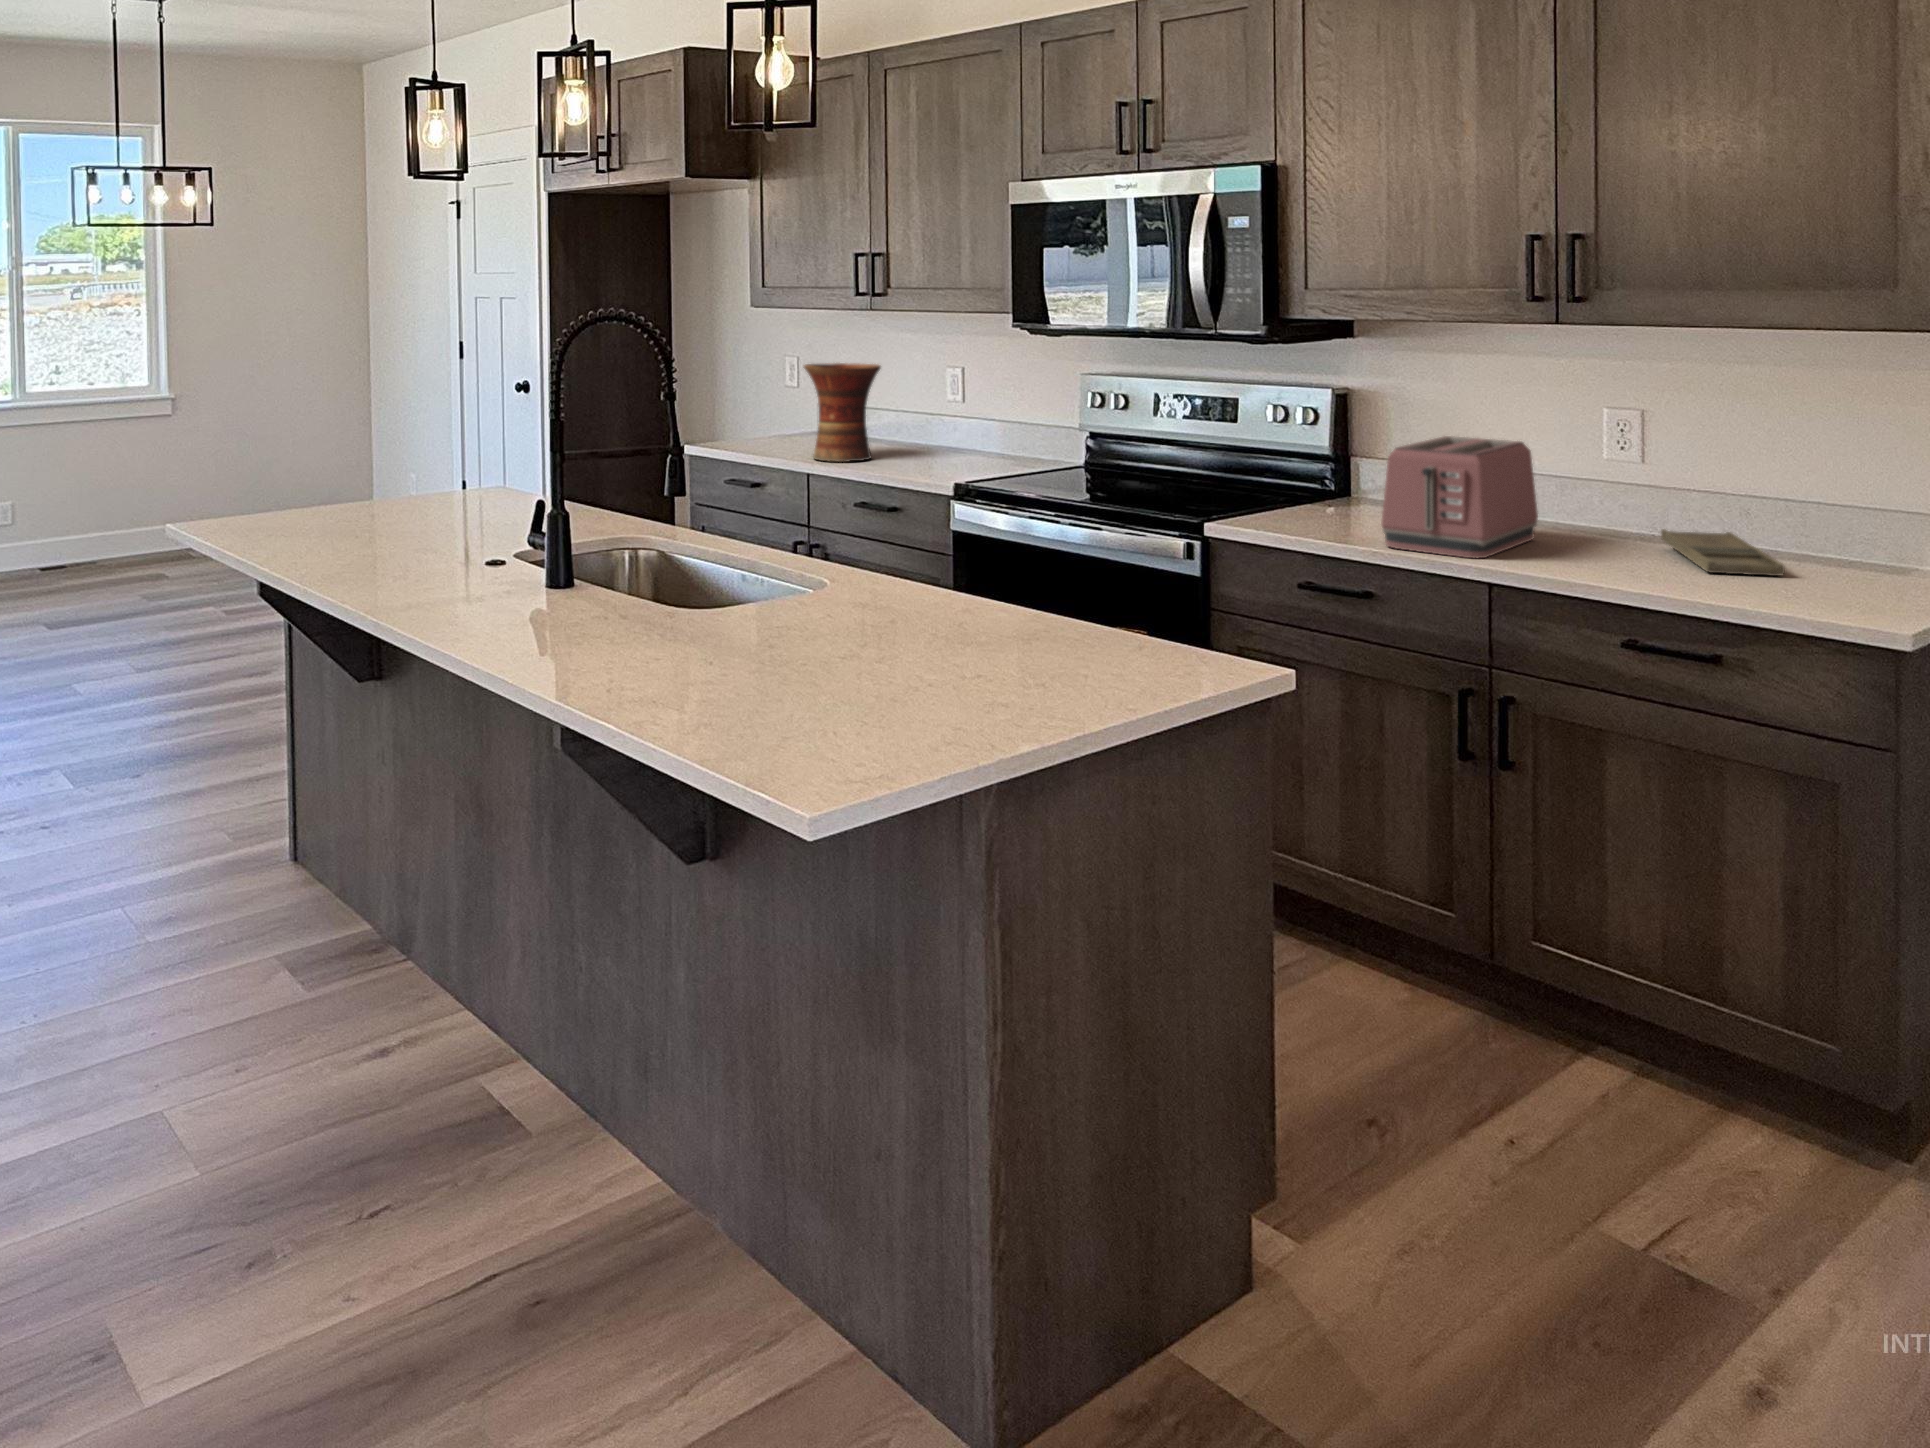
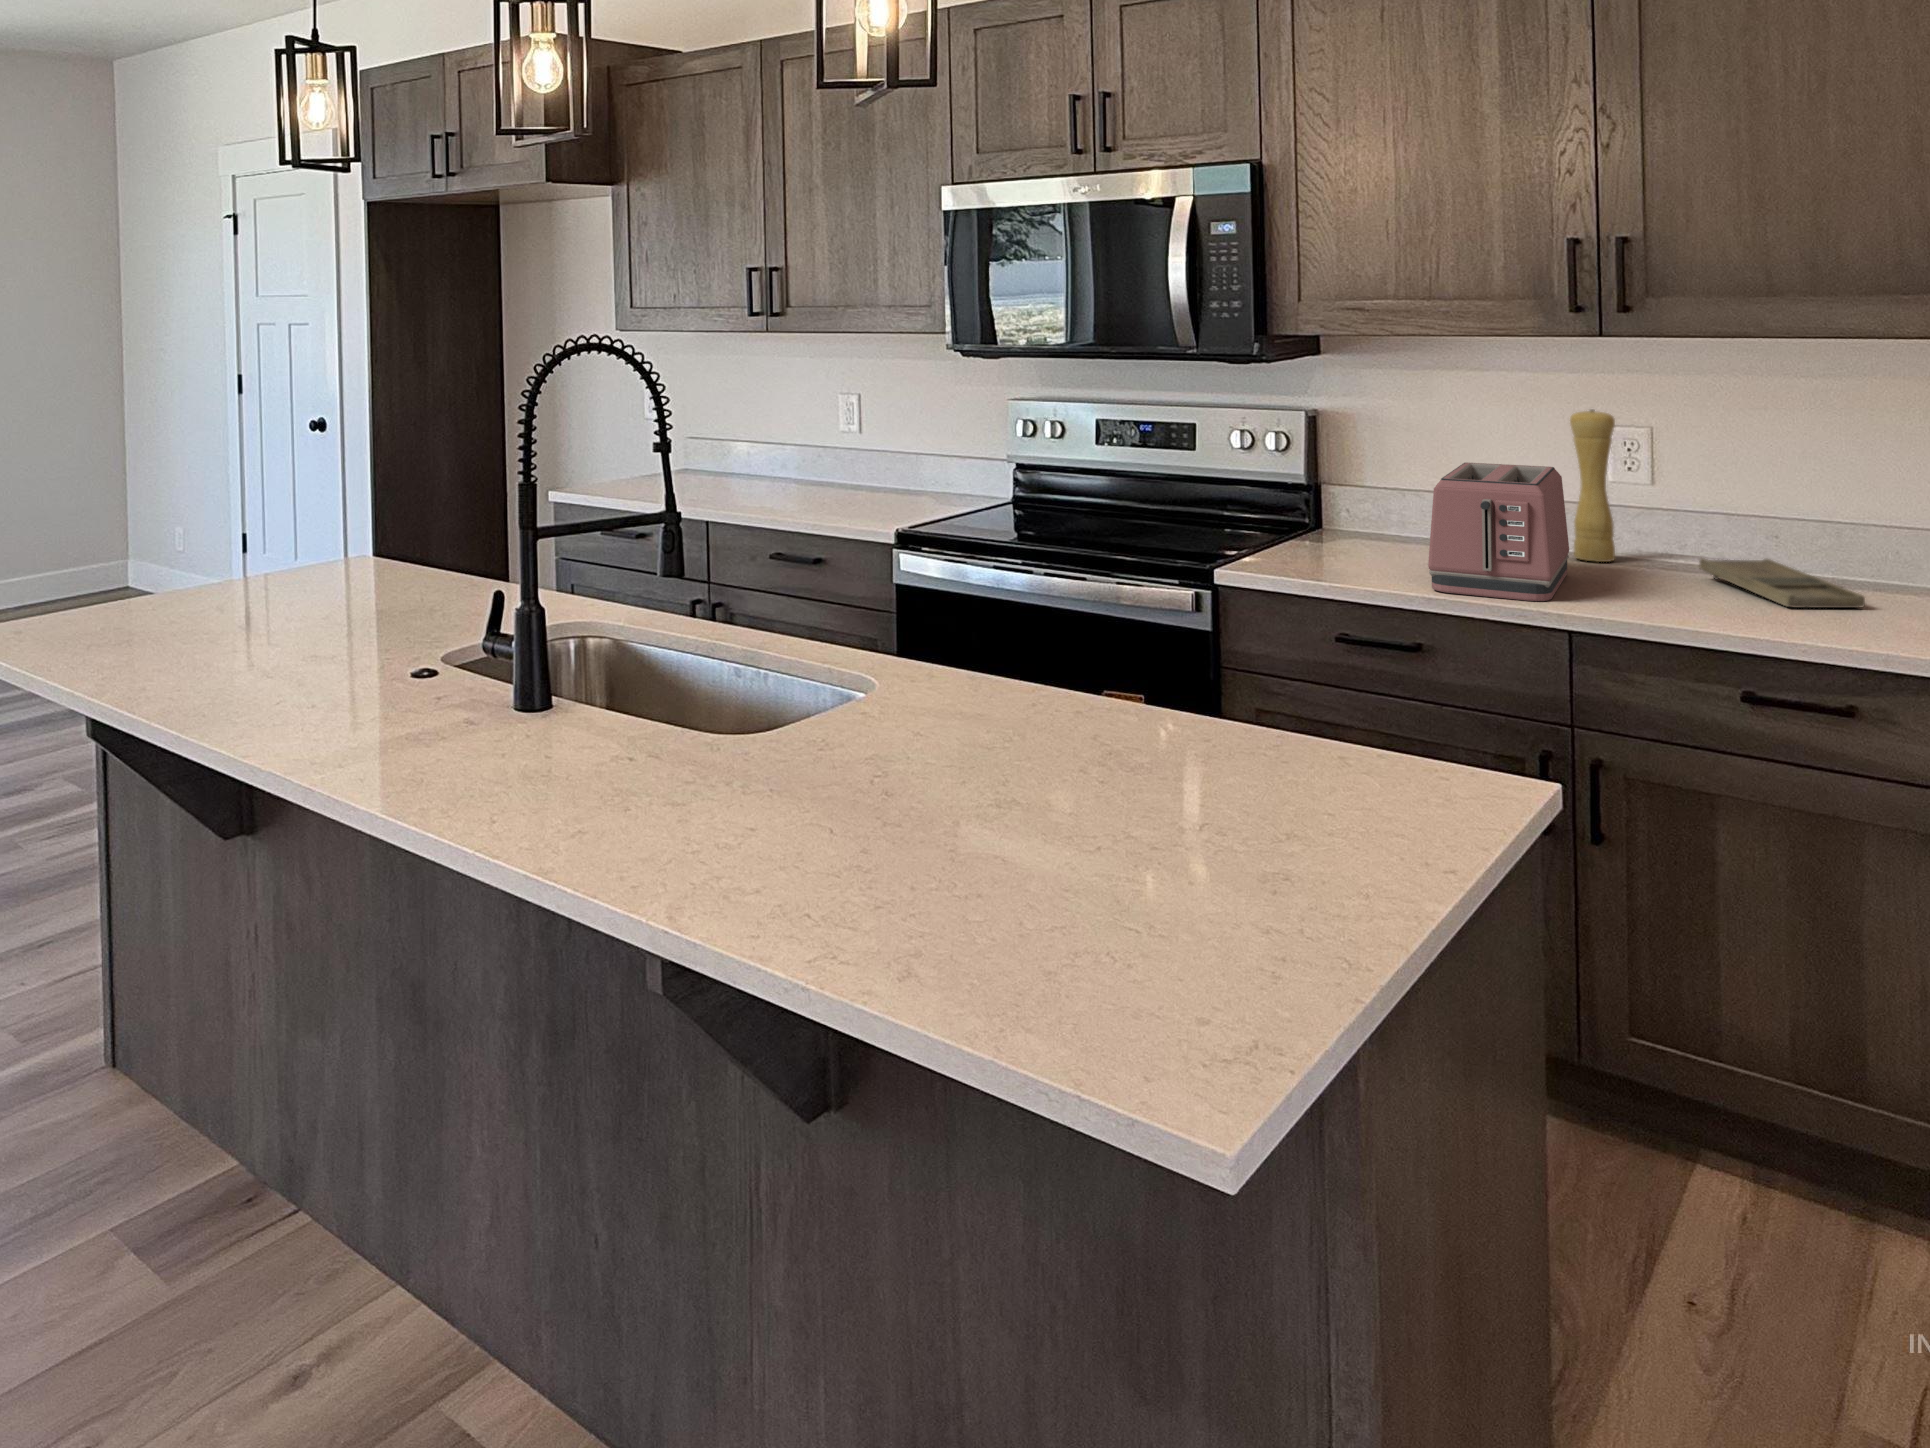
vase: present [804,363,881,462] -> none [692,393,780,506]
pepper mill: none [1560,391,1603,532] -> present [1570,409,1615,562]

